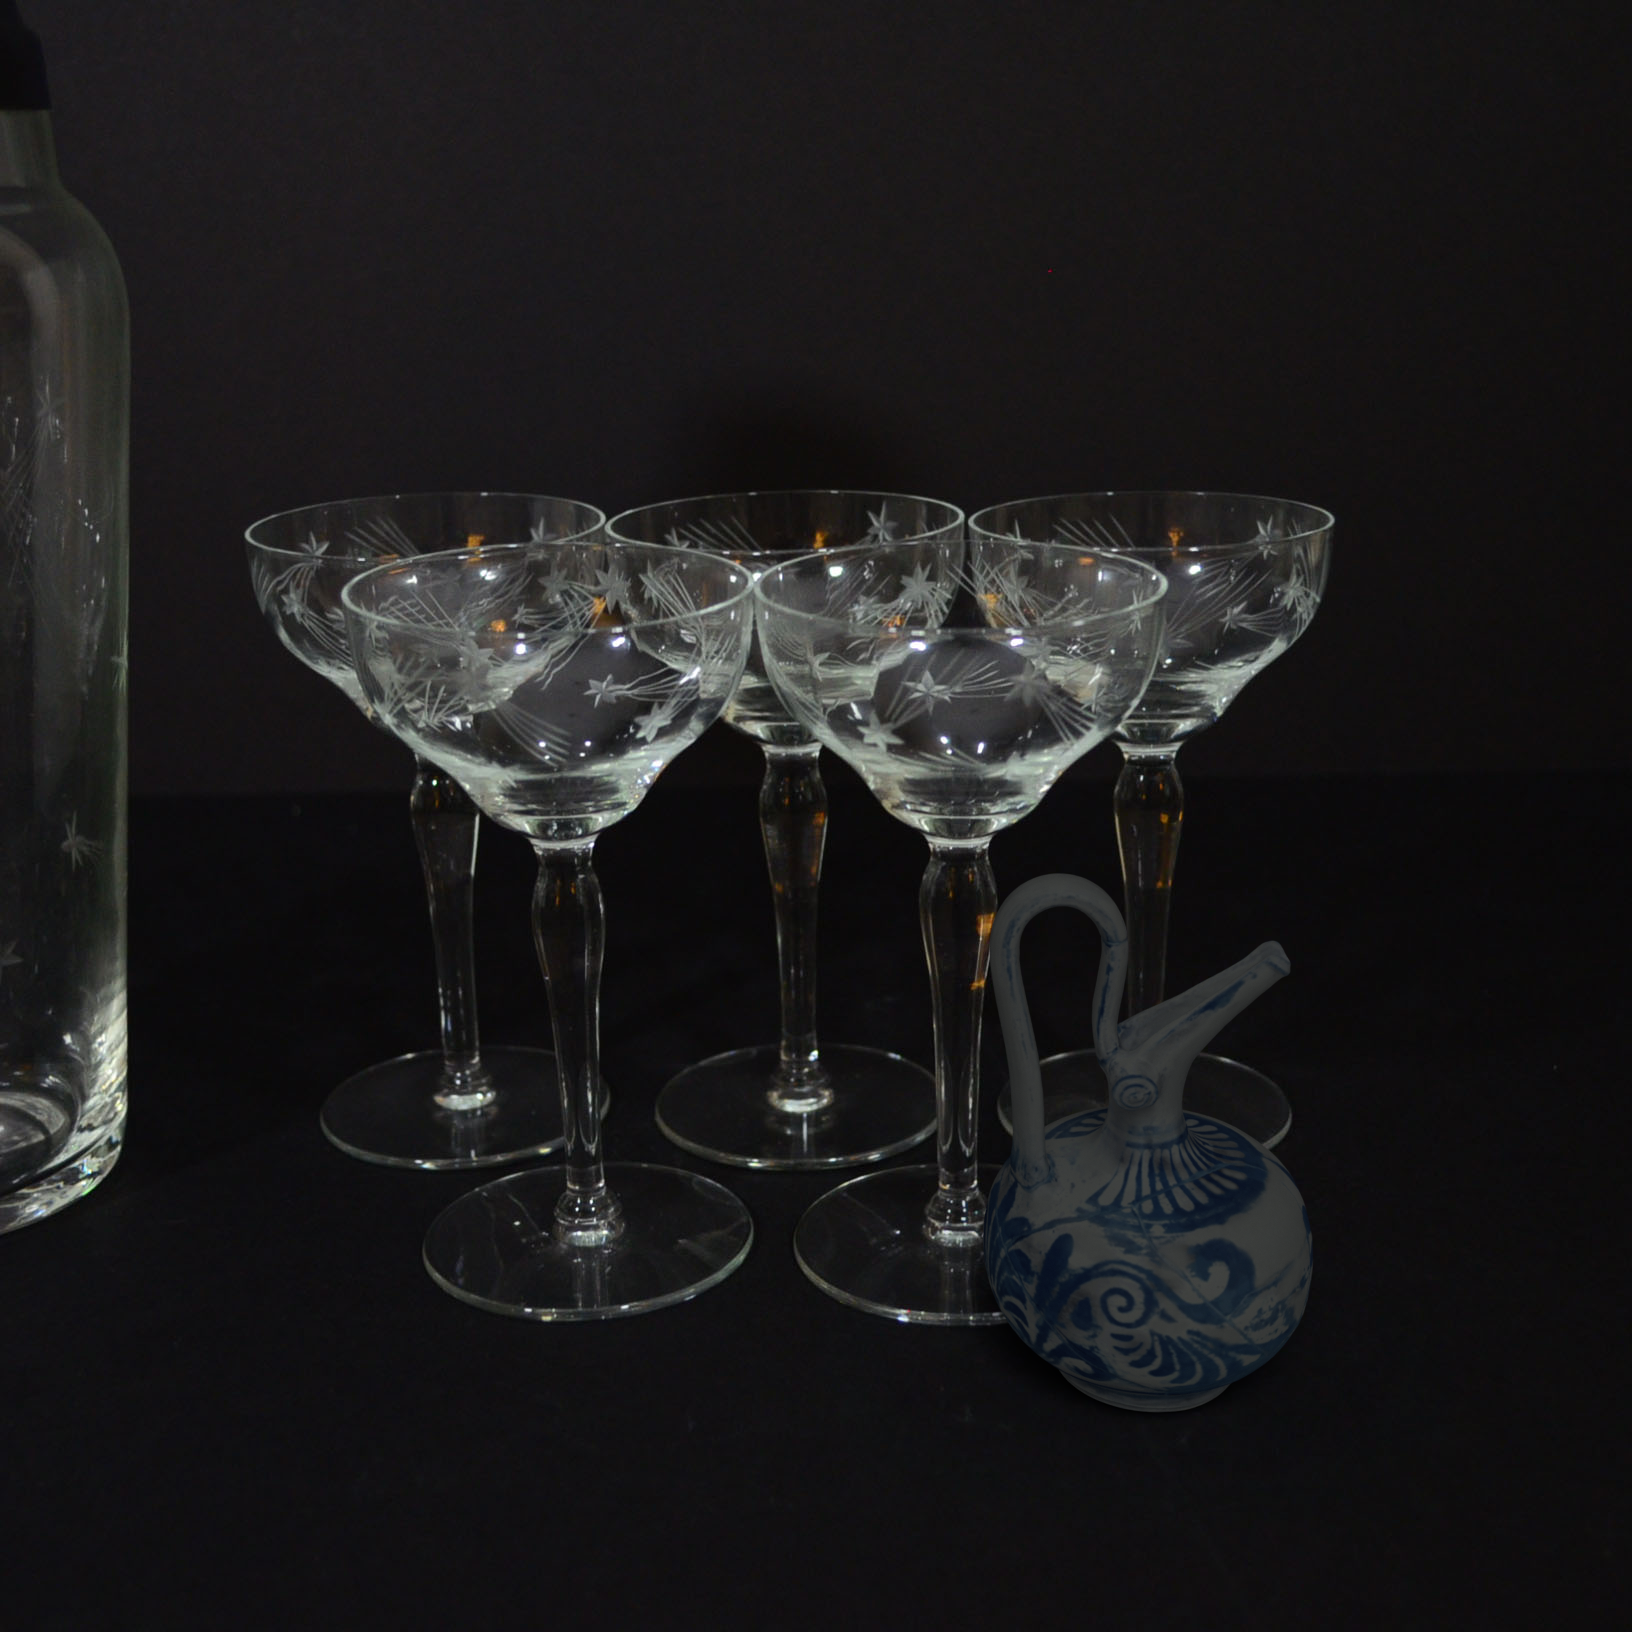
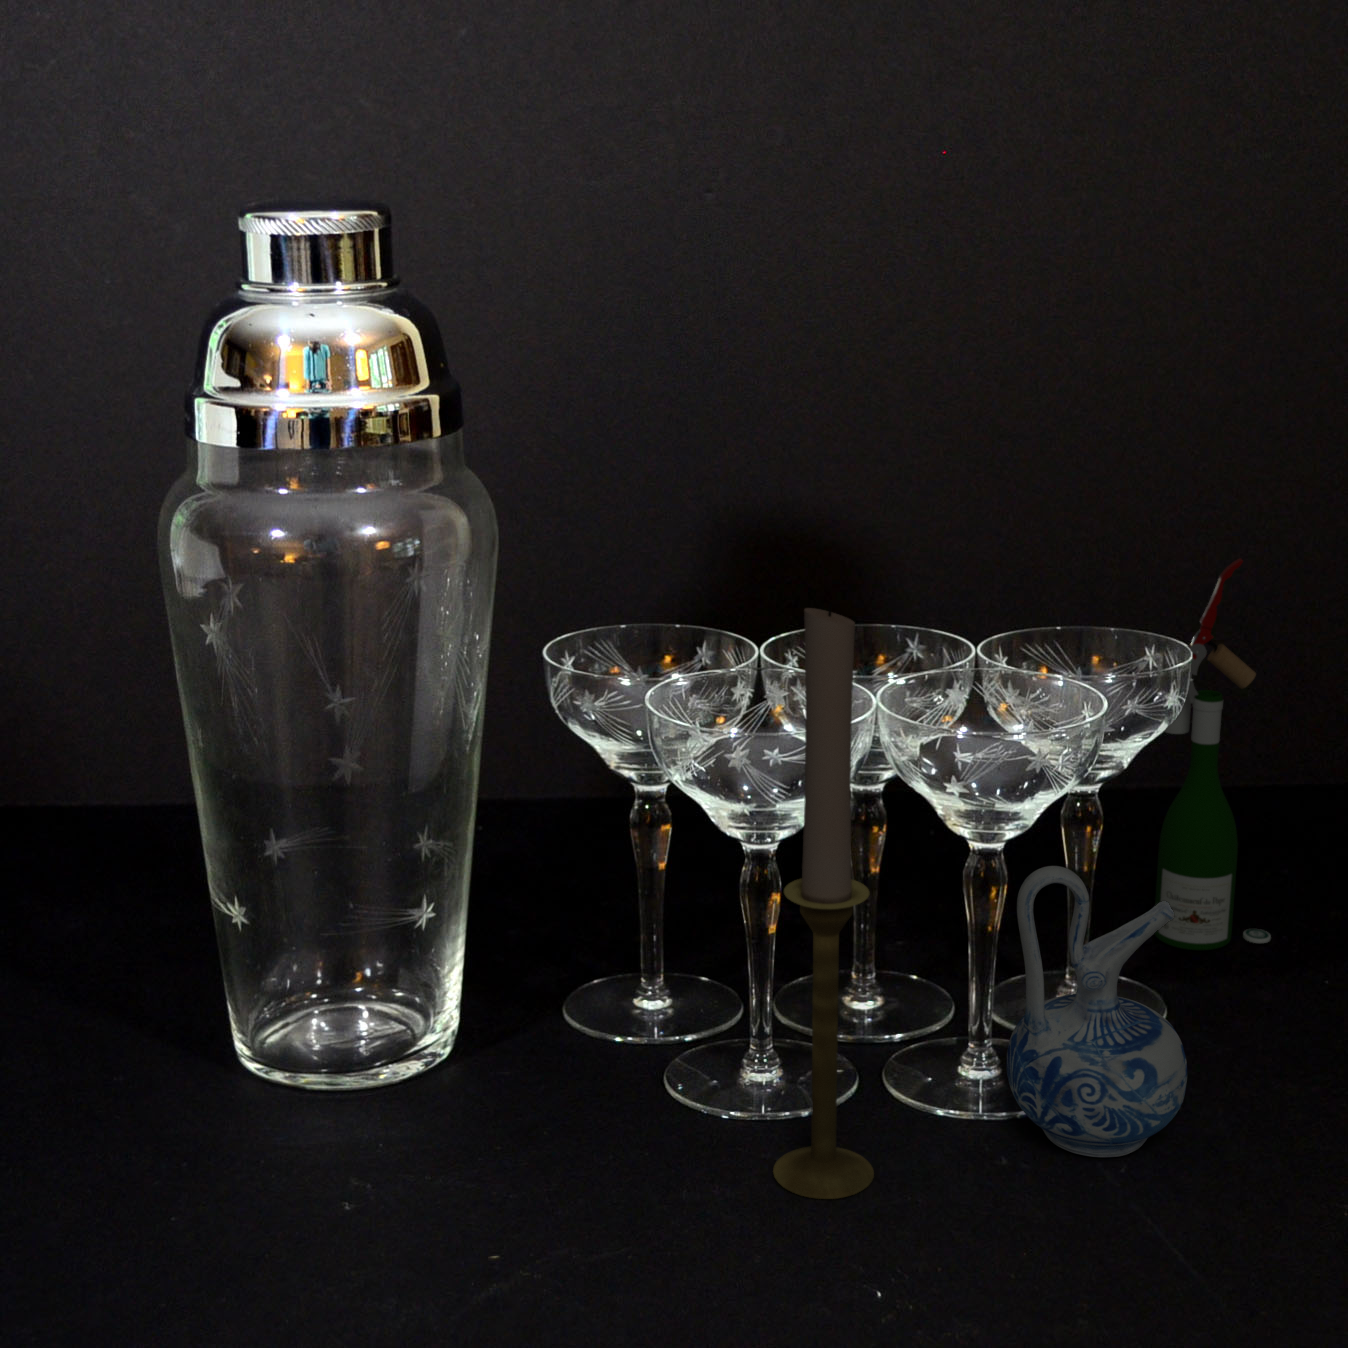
candlestick: none [505,312,724,1506] -> present [773,603,874,1199]
wine bottle: none [1271,384,1451,1014] -> present [1155,558,1271,951]

